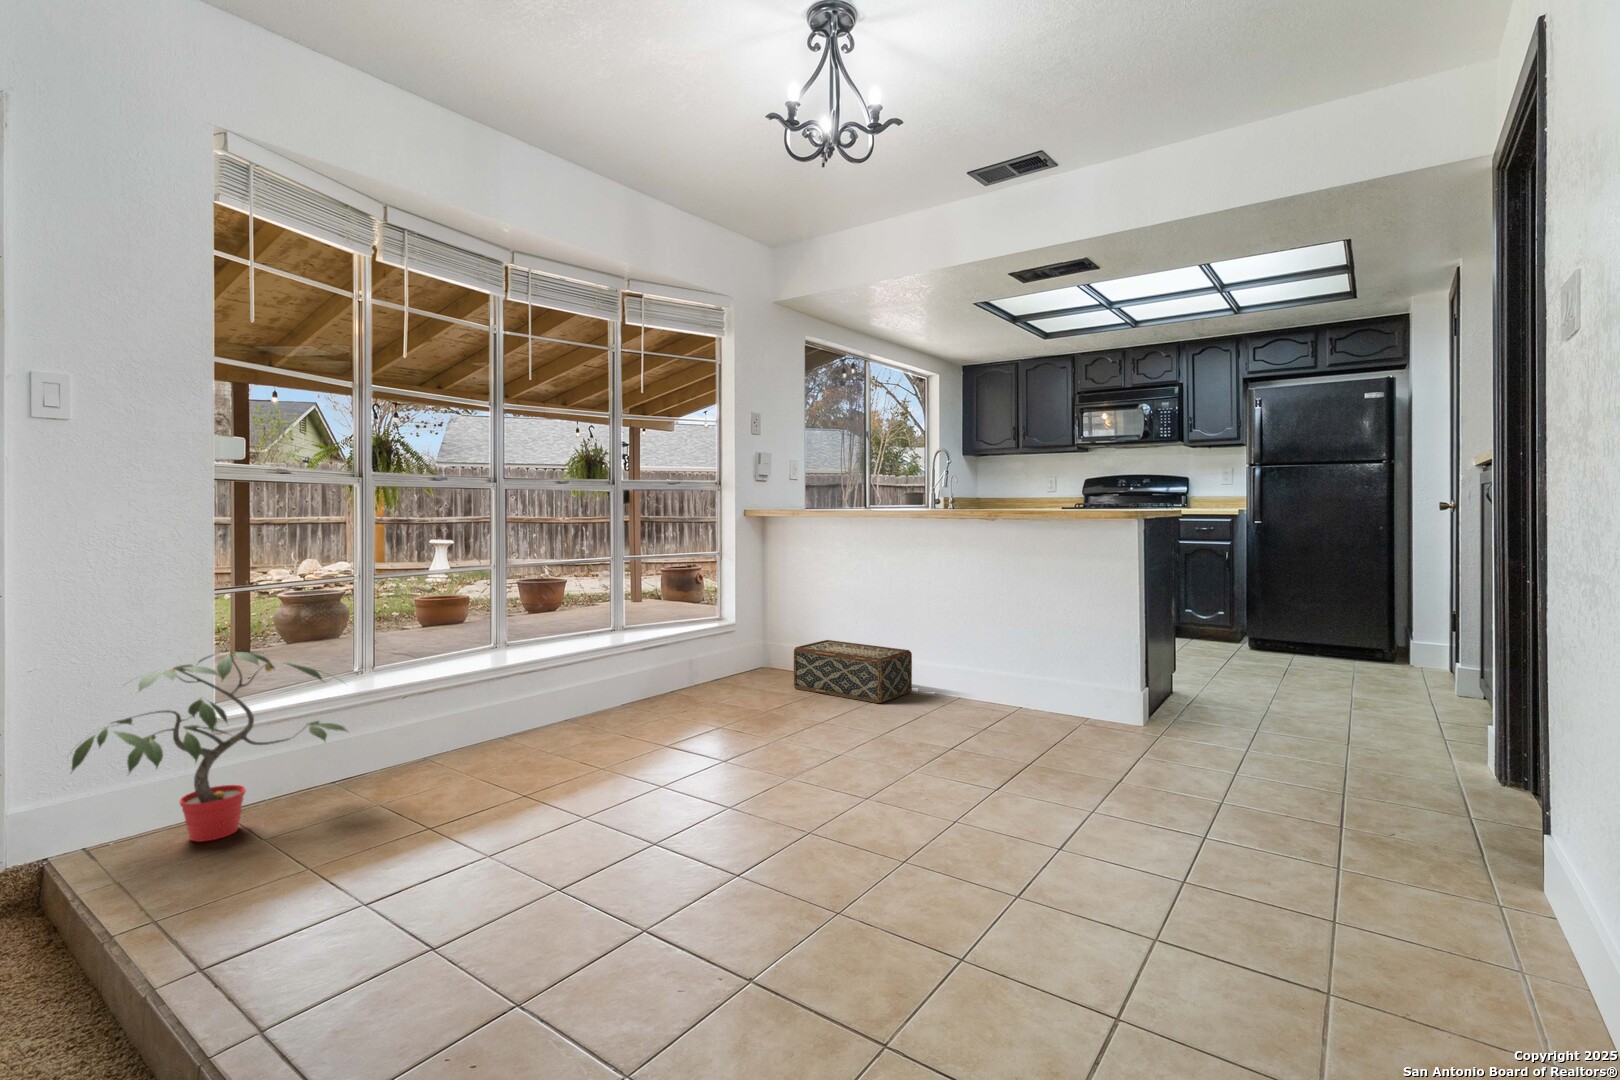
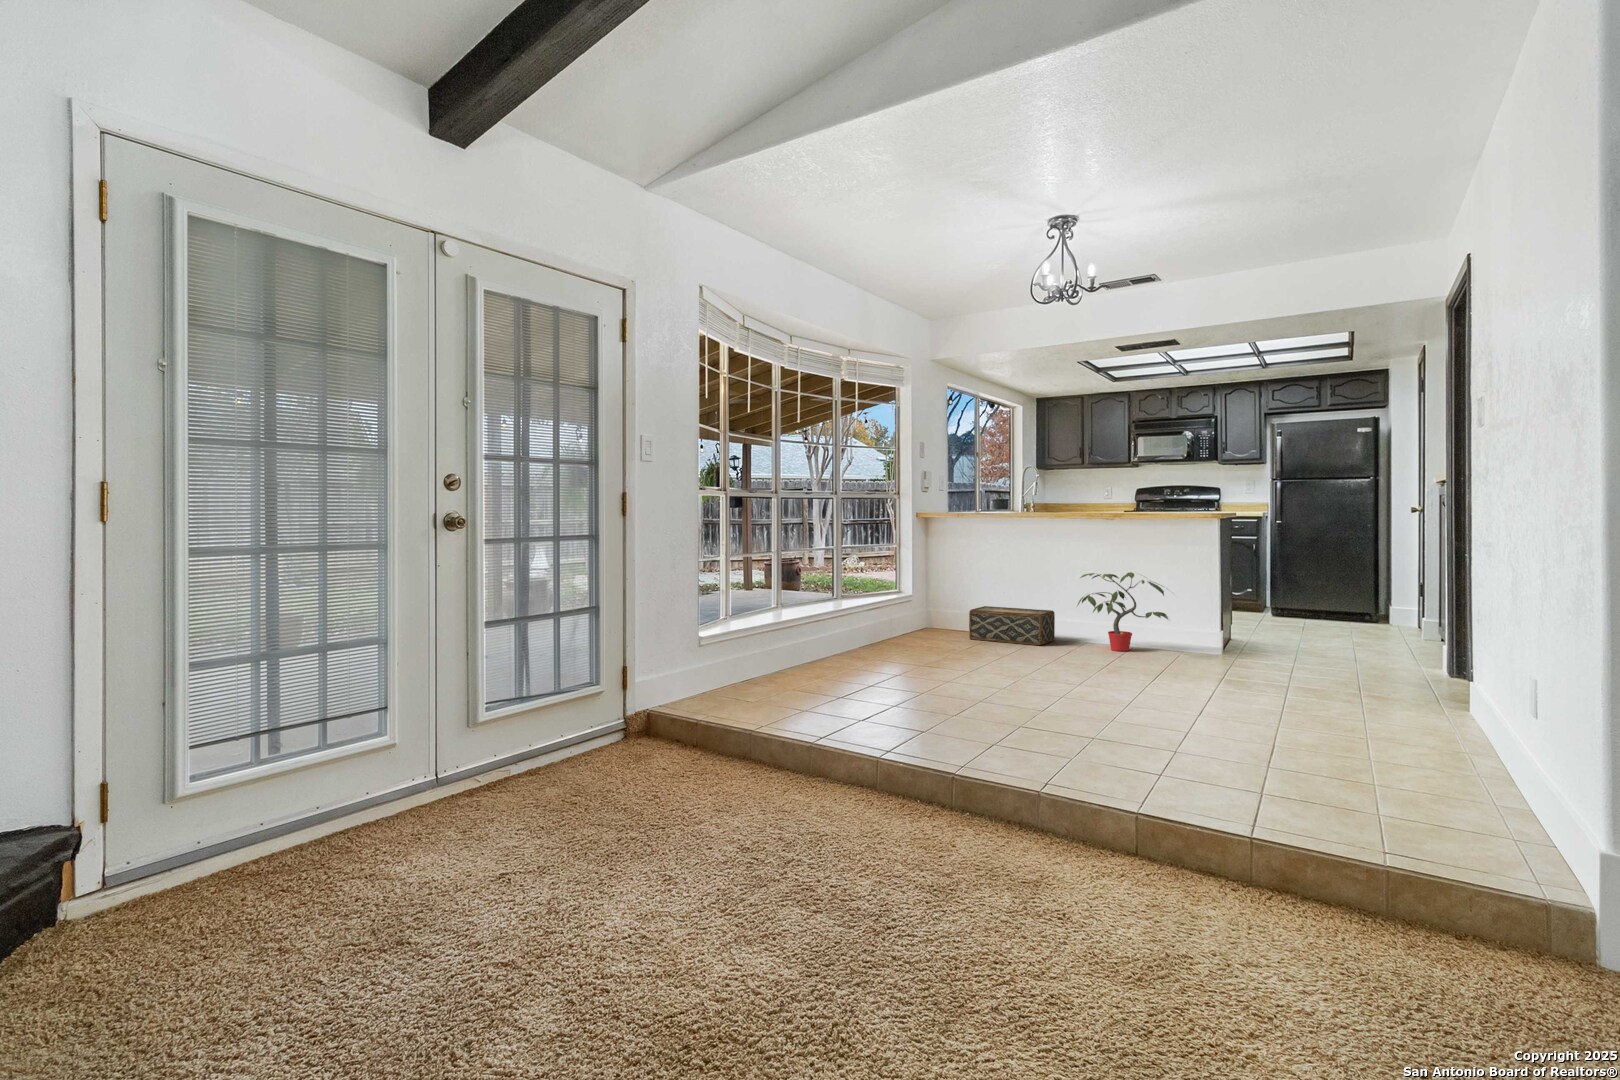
potted plant: present [72,651,347,842] -> present [1077,572,1168,651]

